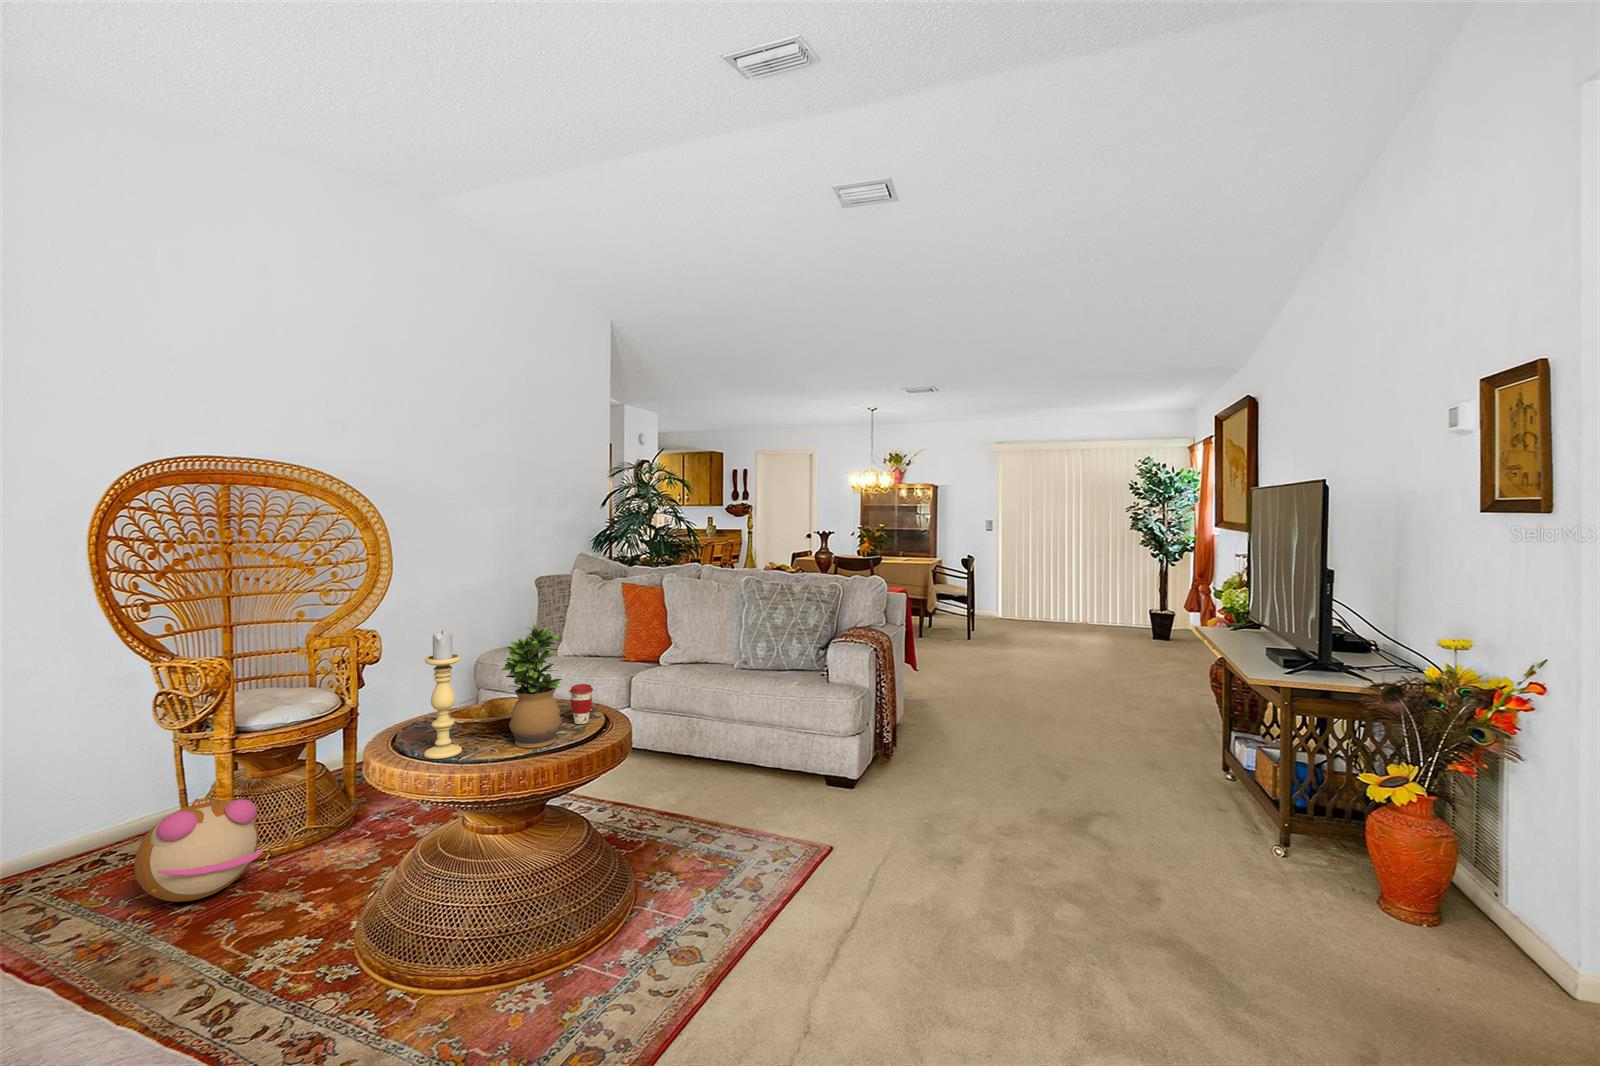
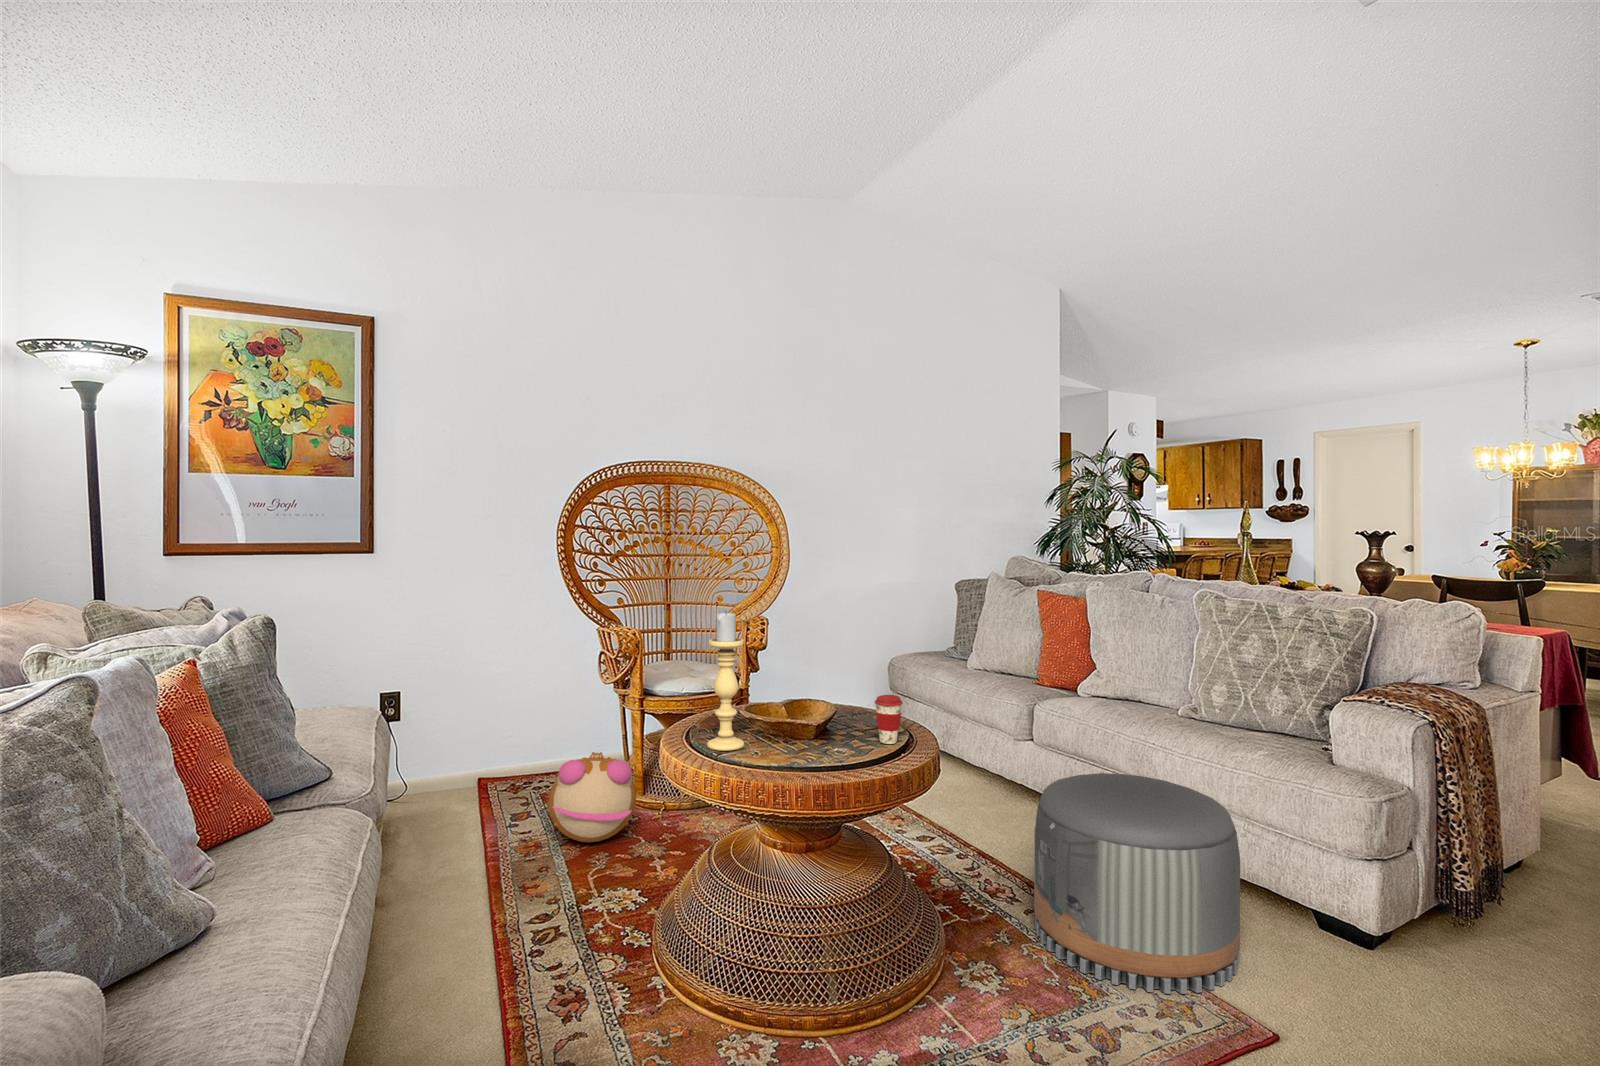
potted plant: present [501,625,562,748] -> none [784,613,852,759]
pouf: none [676,714,805,856] -> present [1034,773,1240,994]

